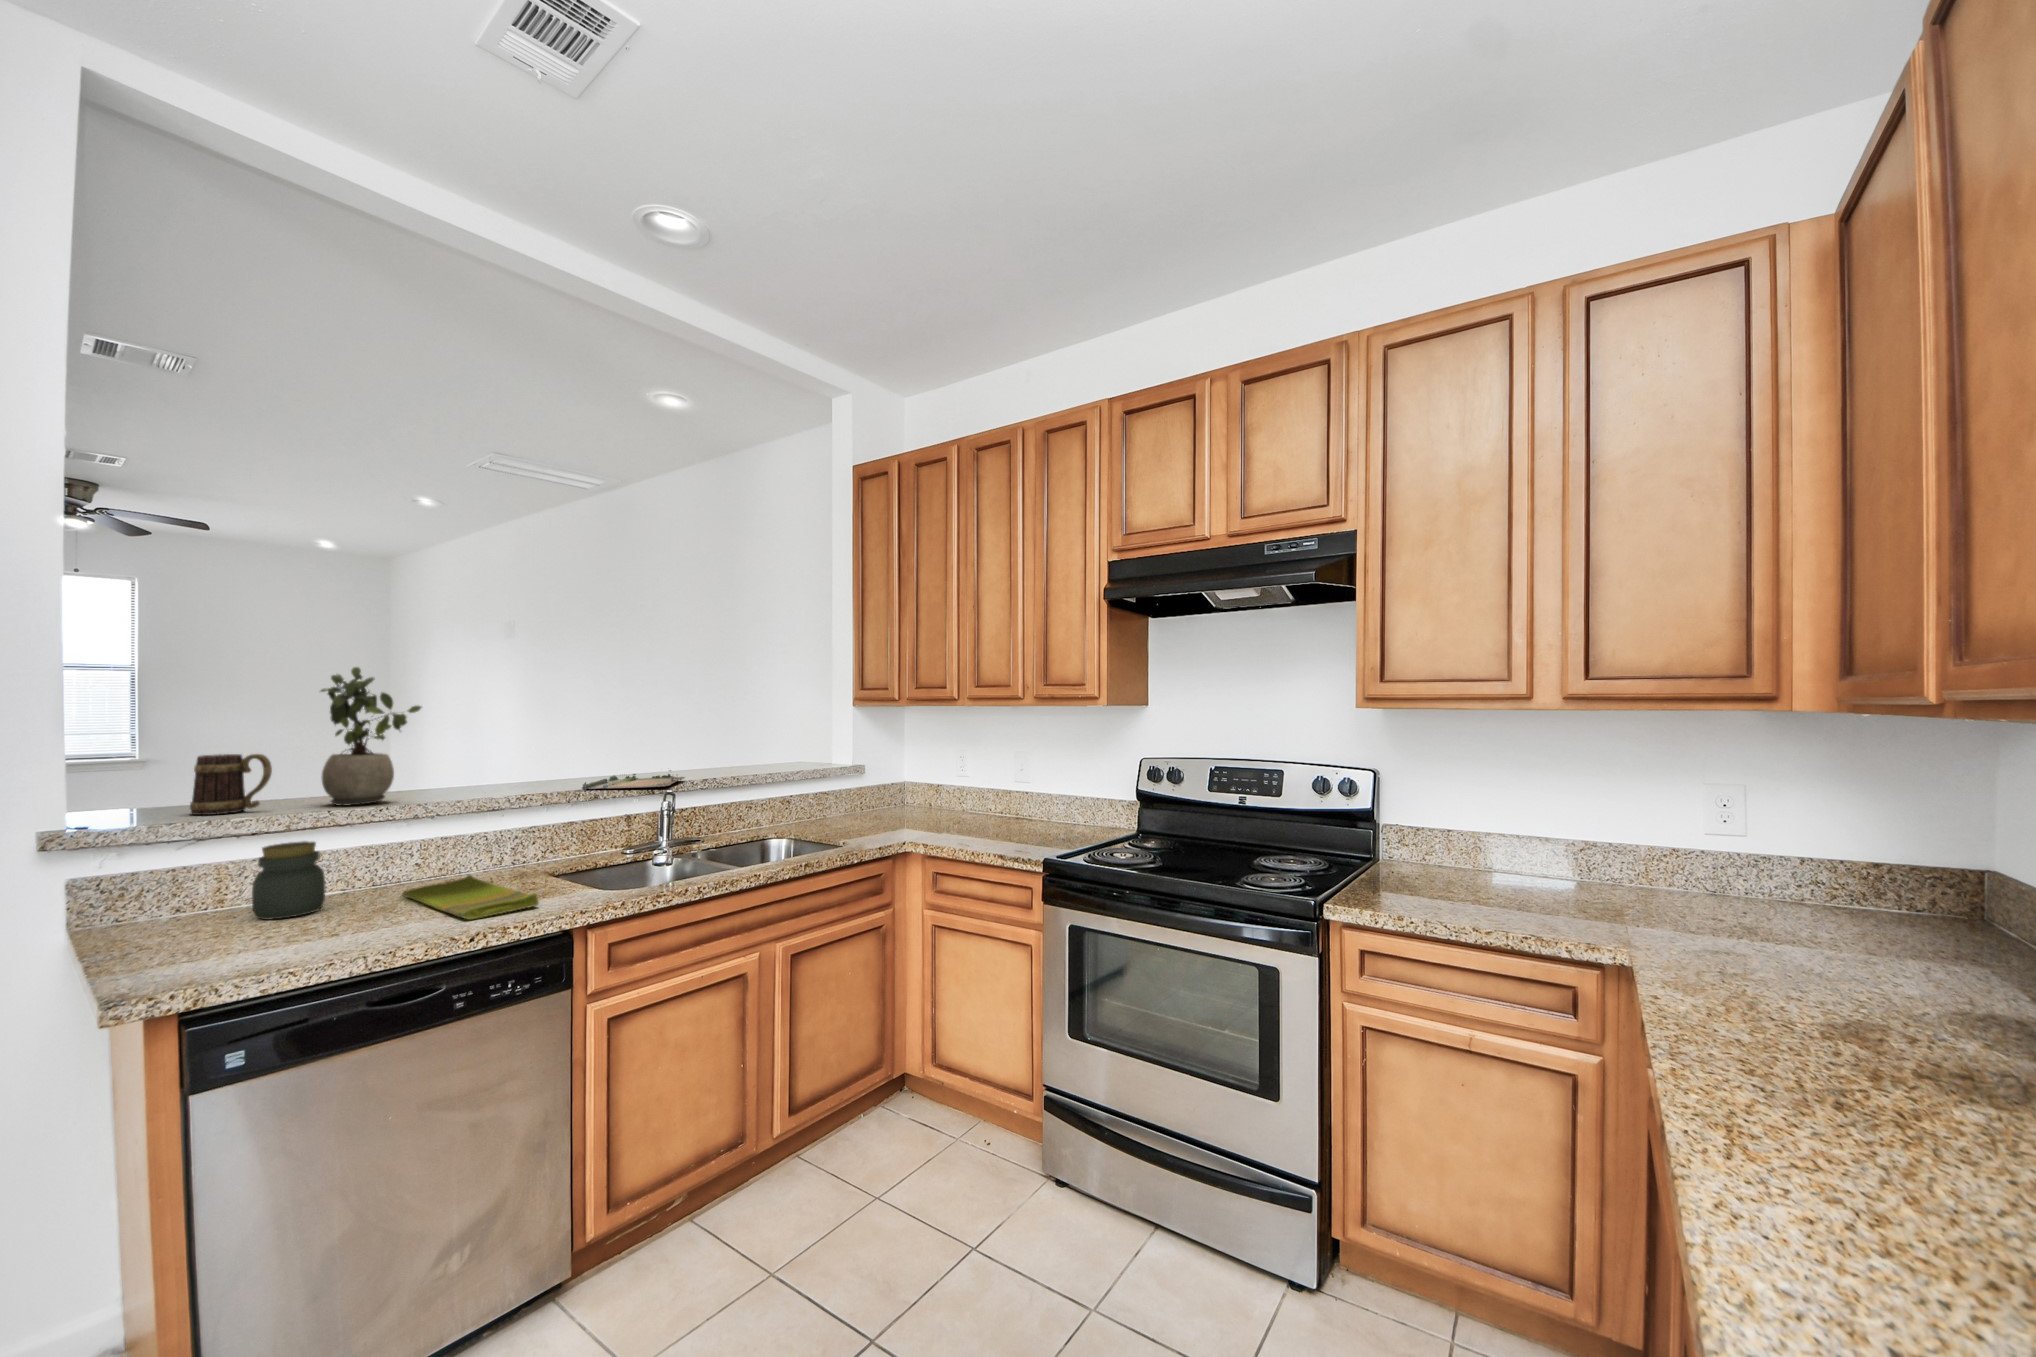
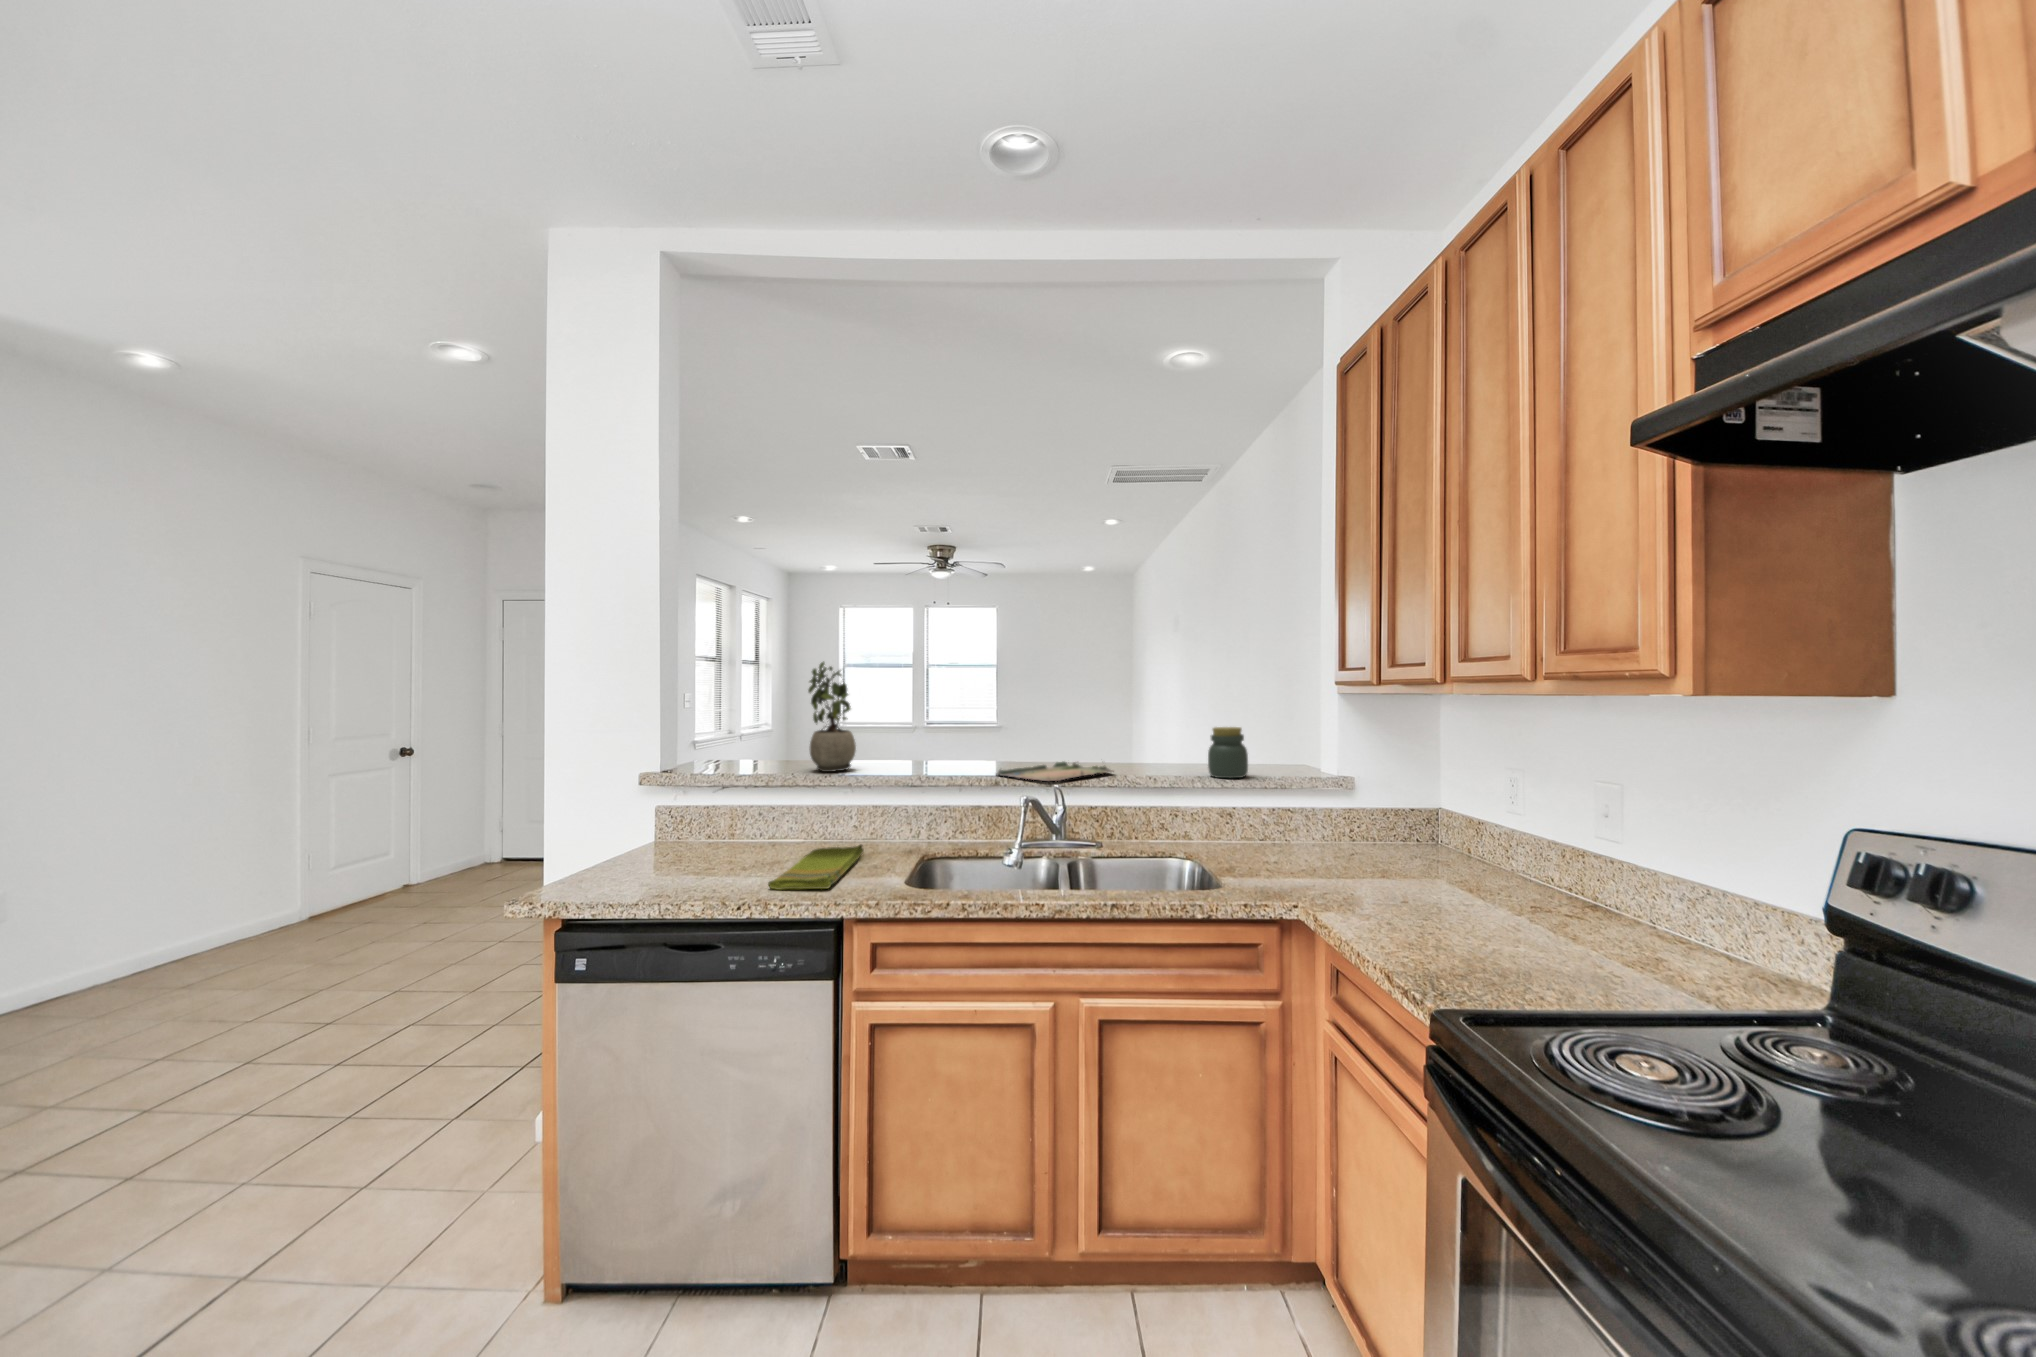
mug: present [190,754,272,815] -> none [743,727,778,770]
jar: present [252,841,325,919] -> present [1208,727,1248,778]

